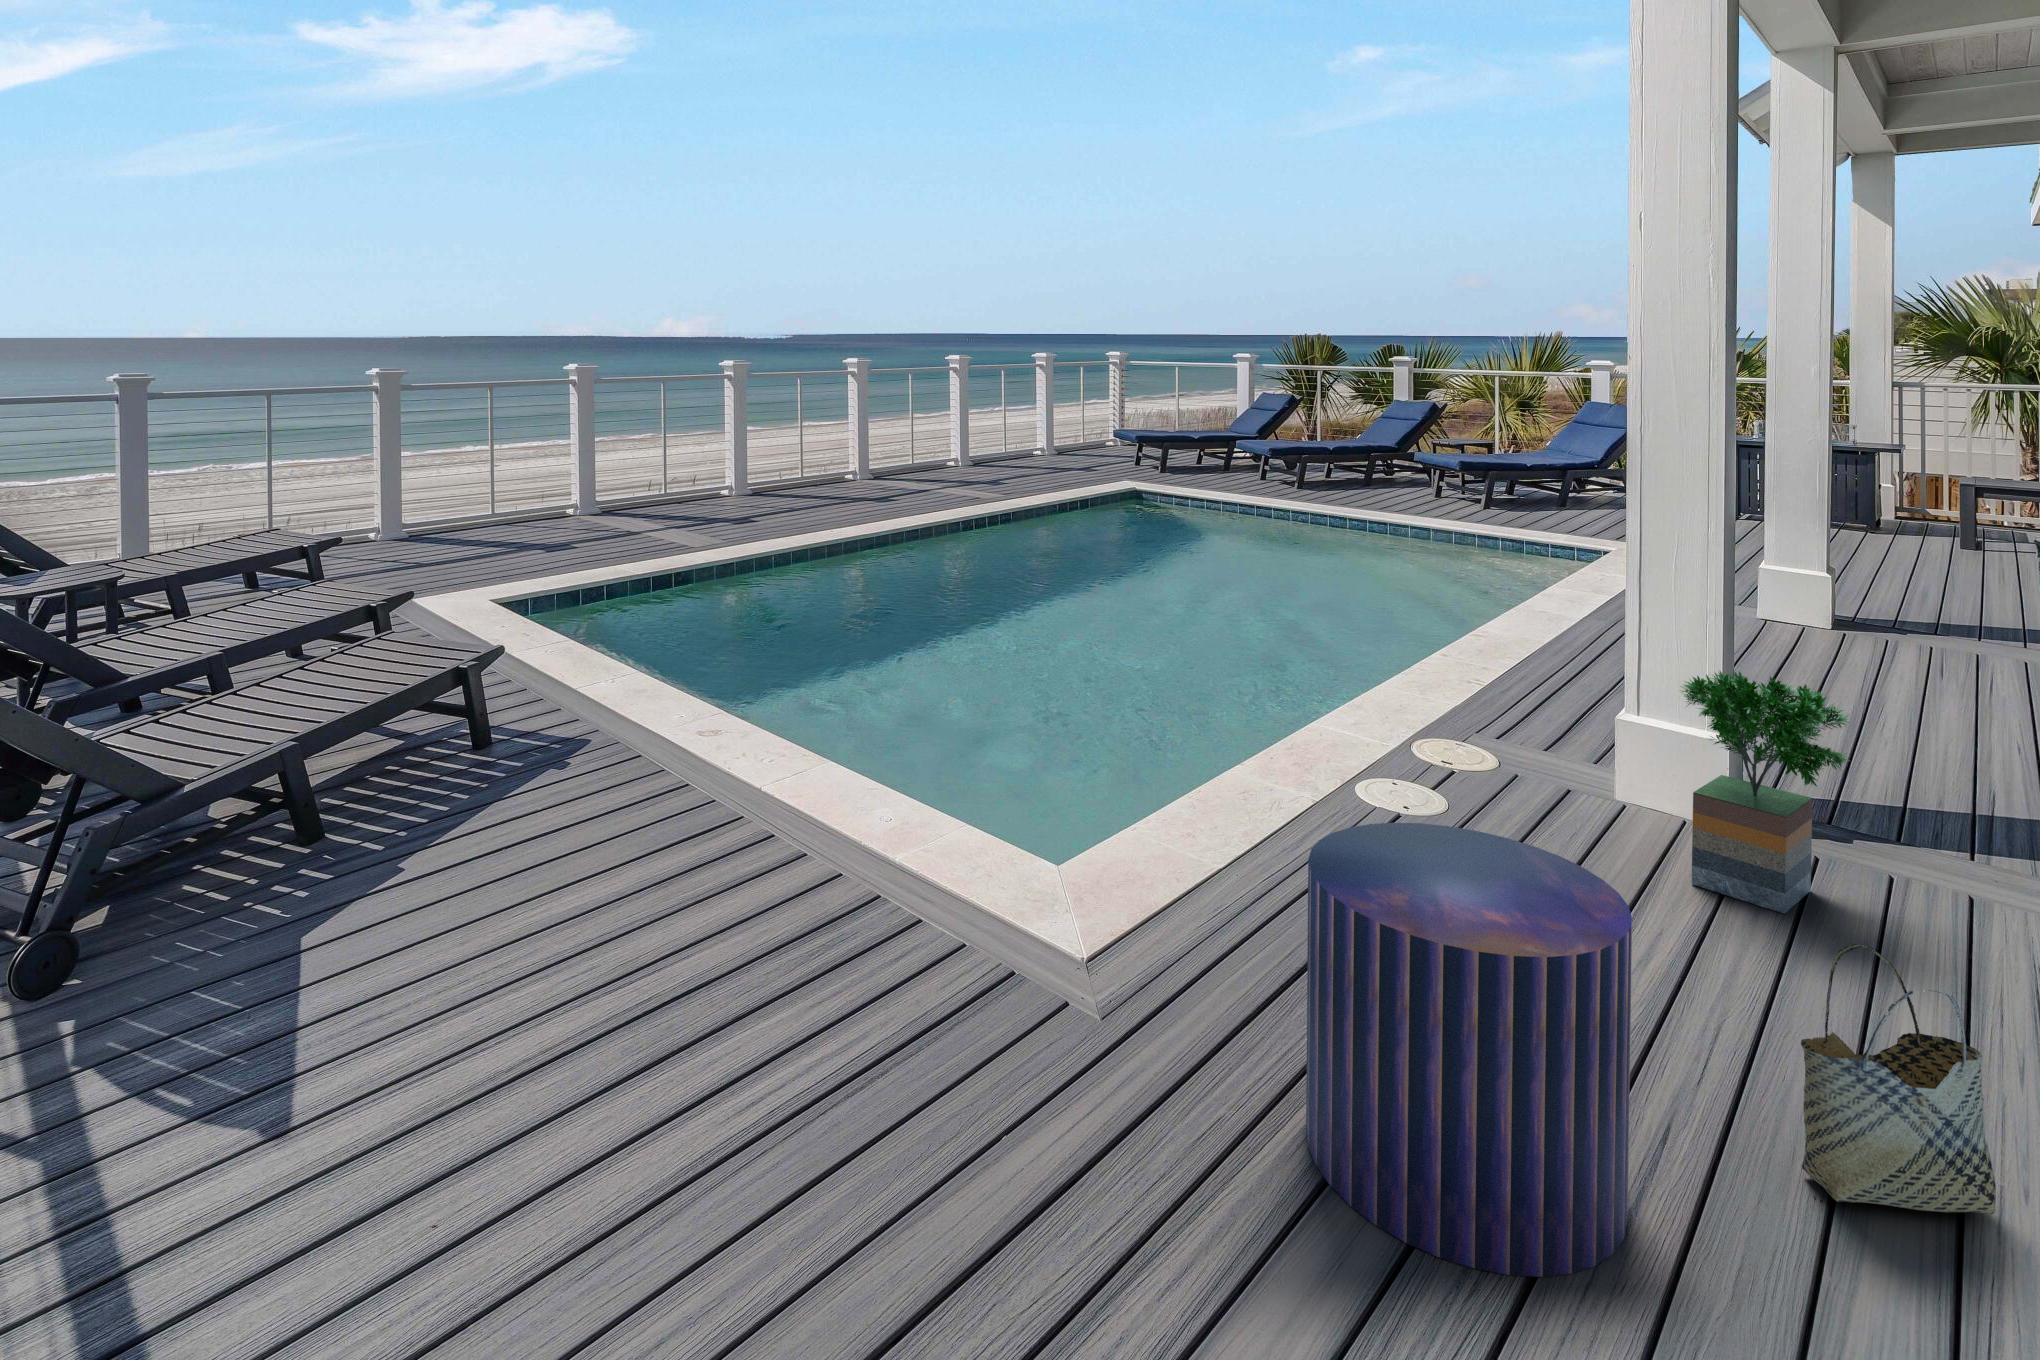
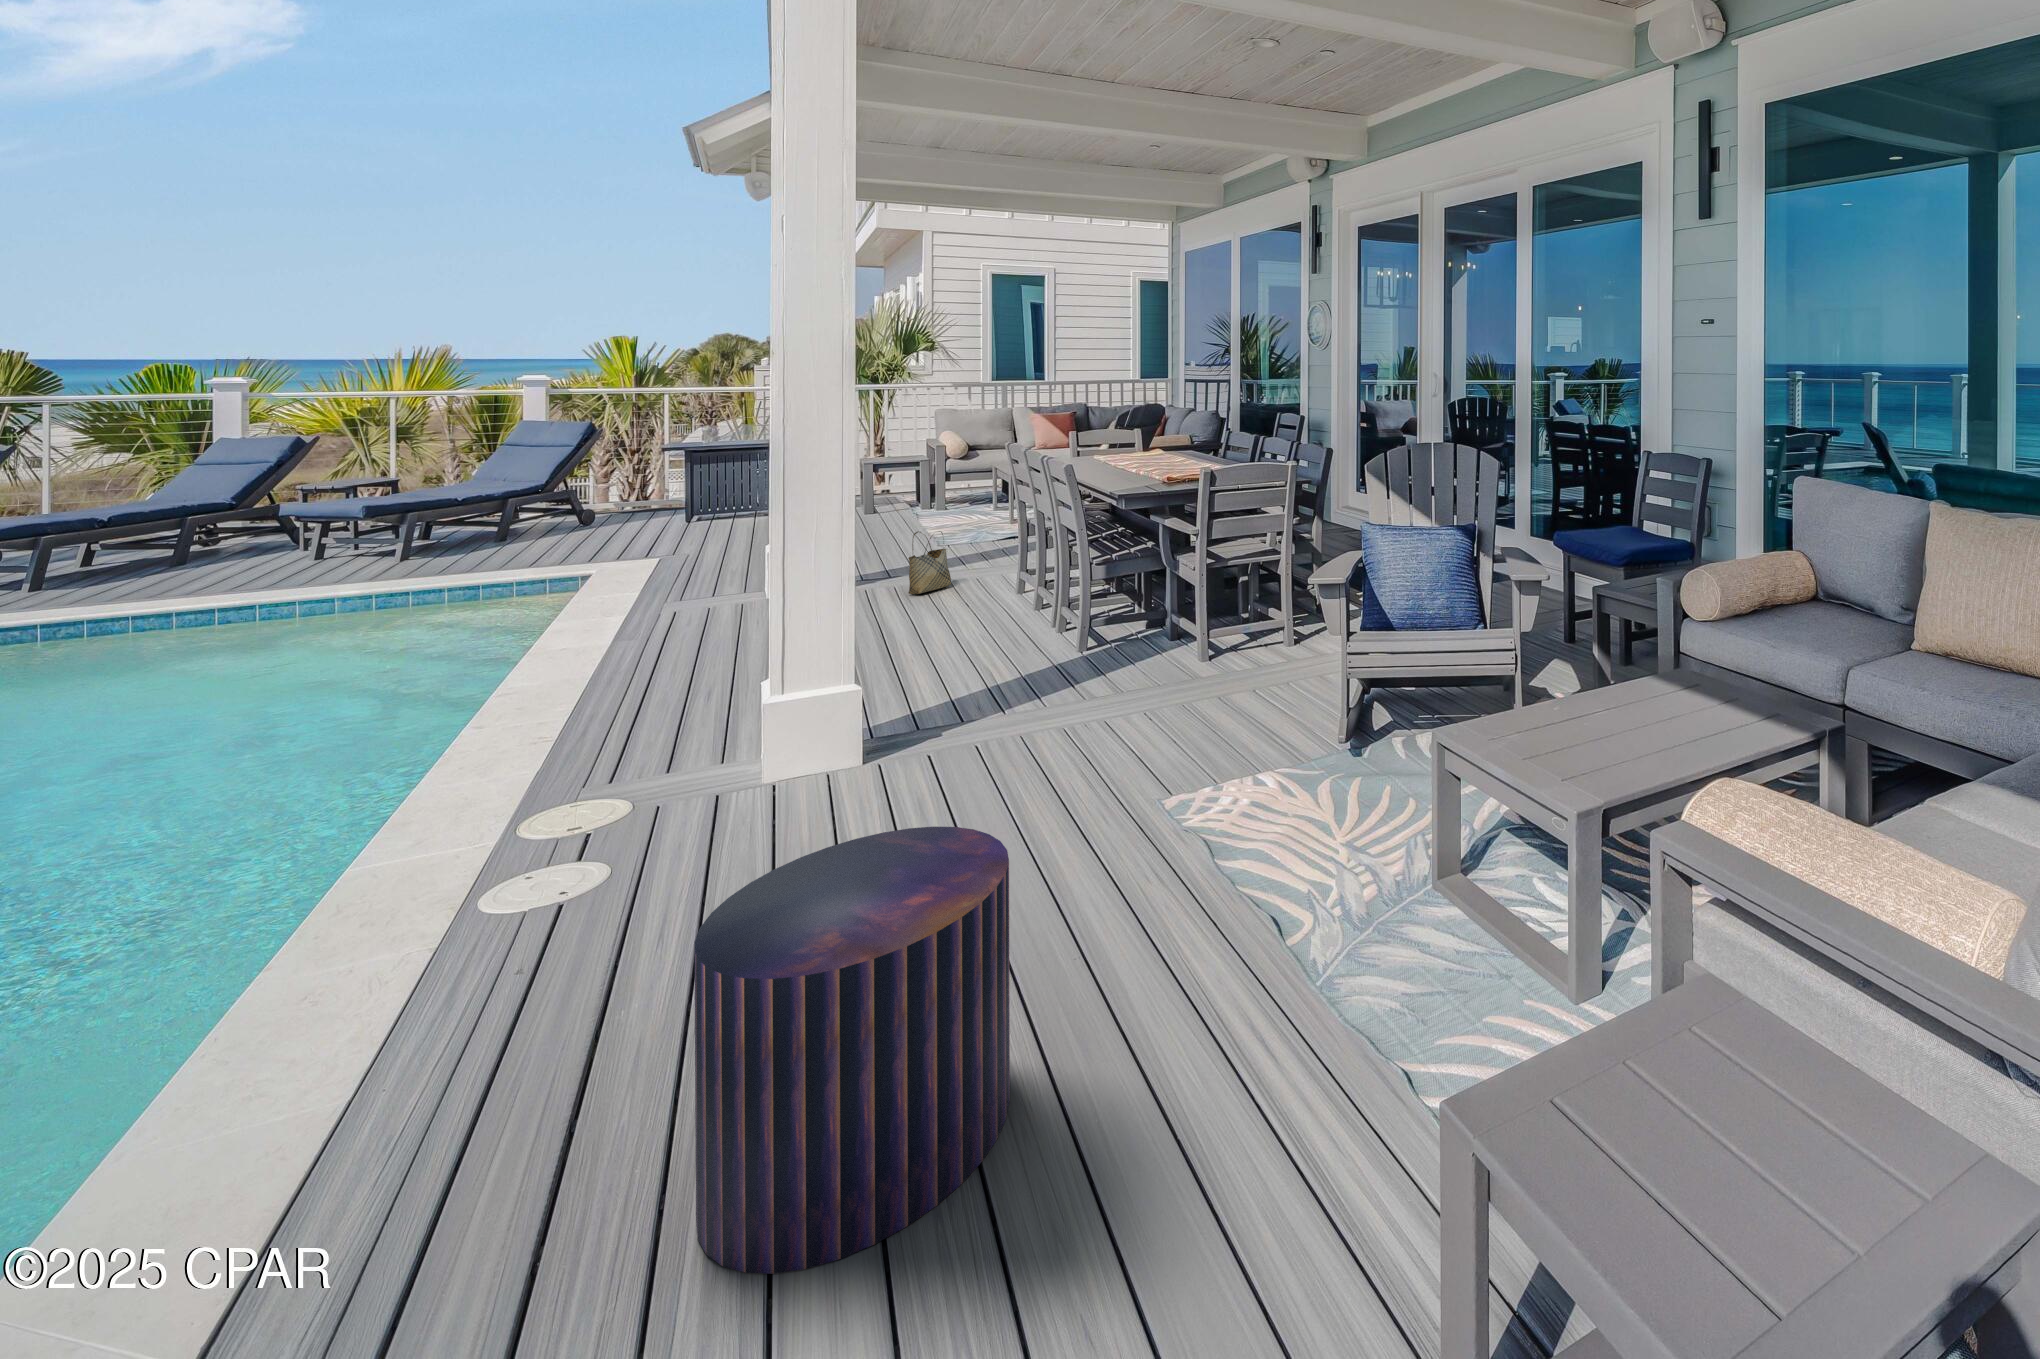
potted tree: present [1680,671,1849,914] -> none [845,632,974,817]
woven basket: present [1801,944,1996,1214] -> present [909,531,951,594]

